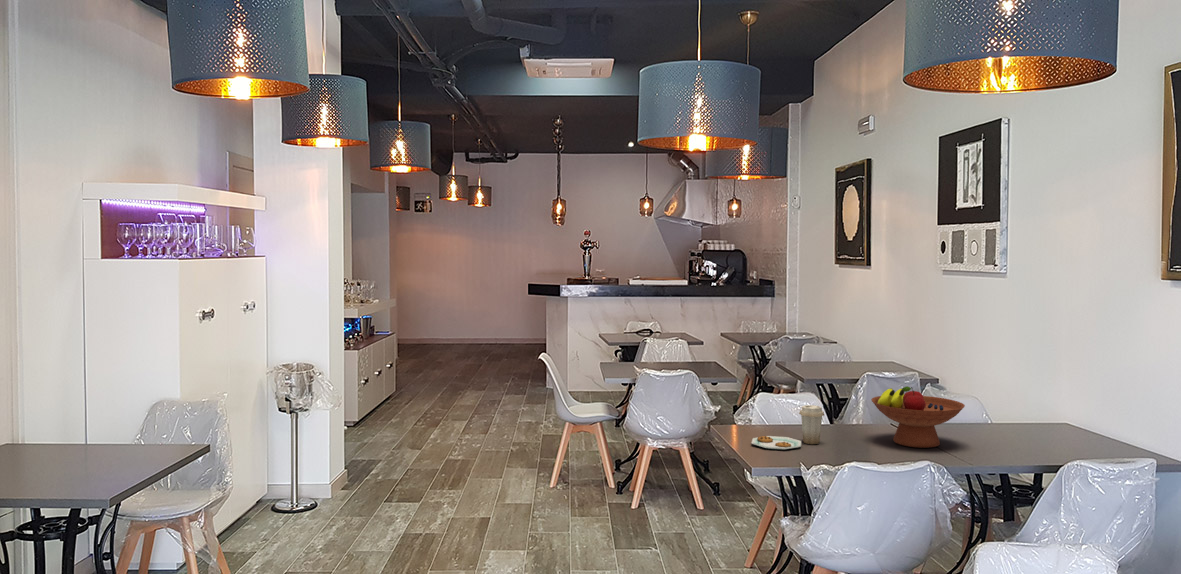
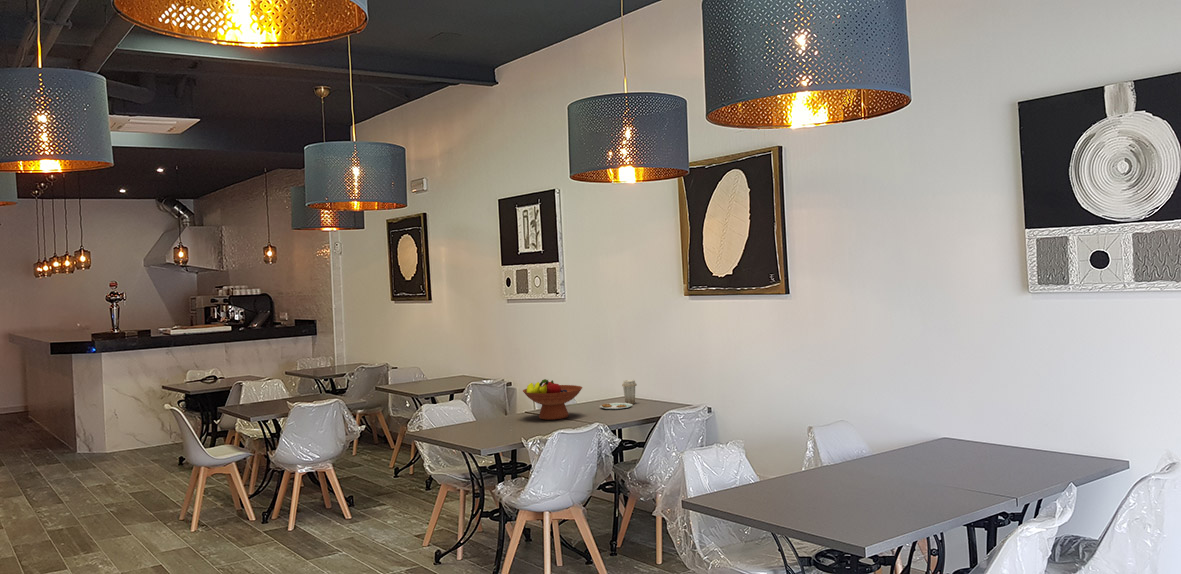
plate: present [751,405,824,450] -> present [600,380,637,409]

